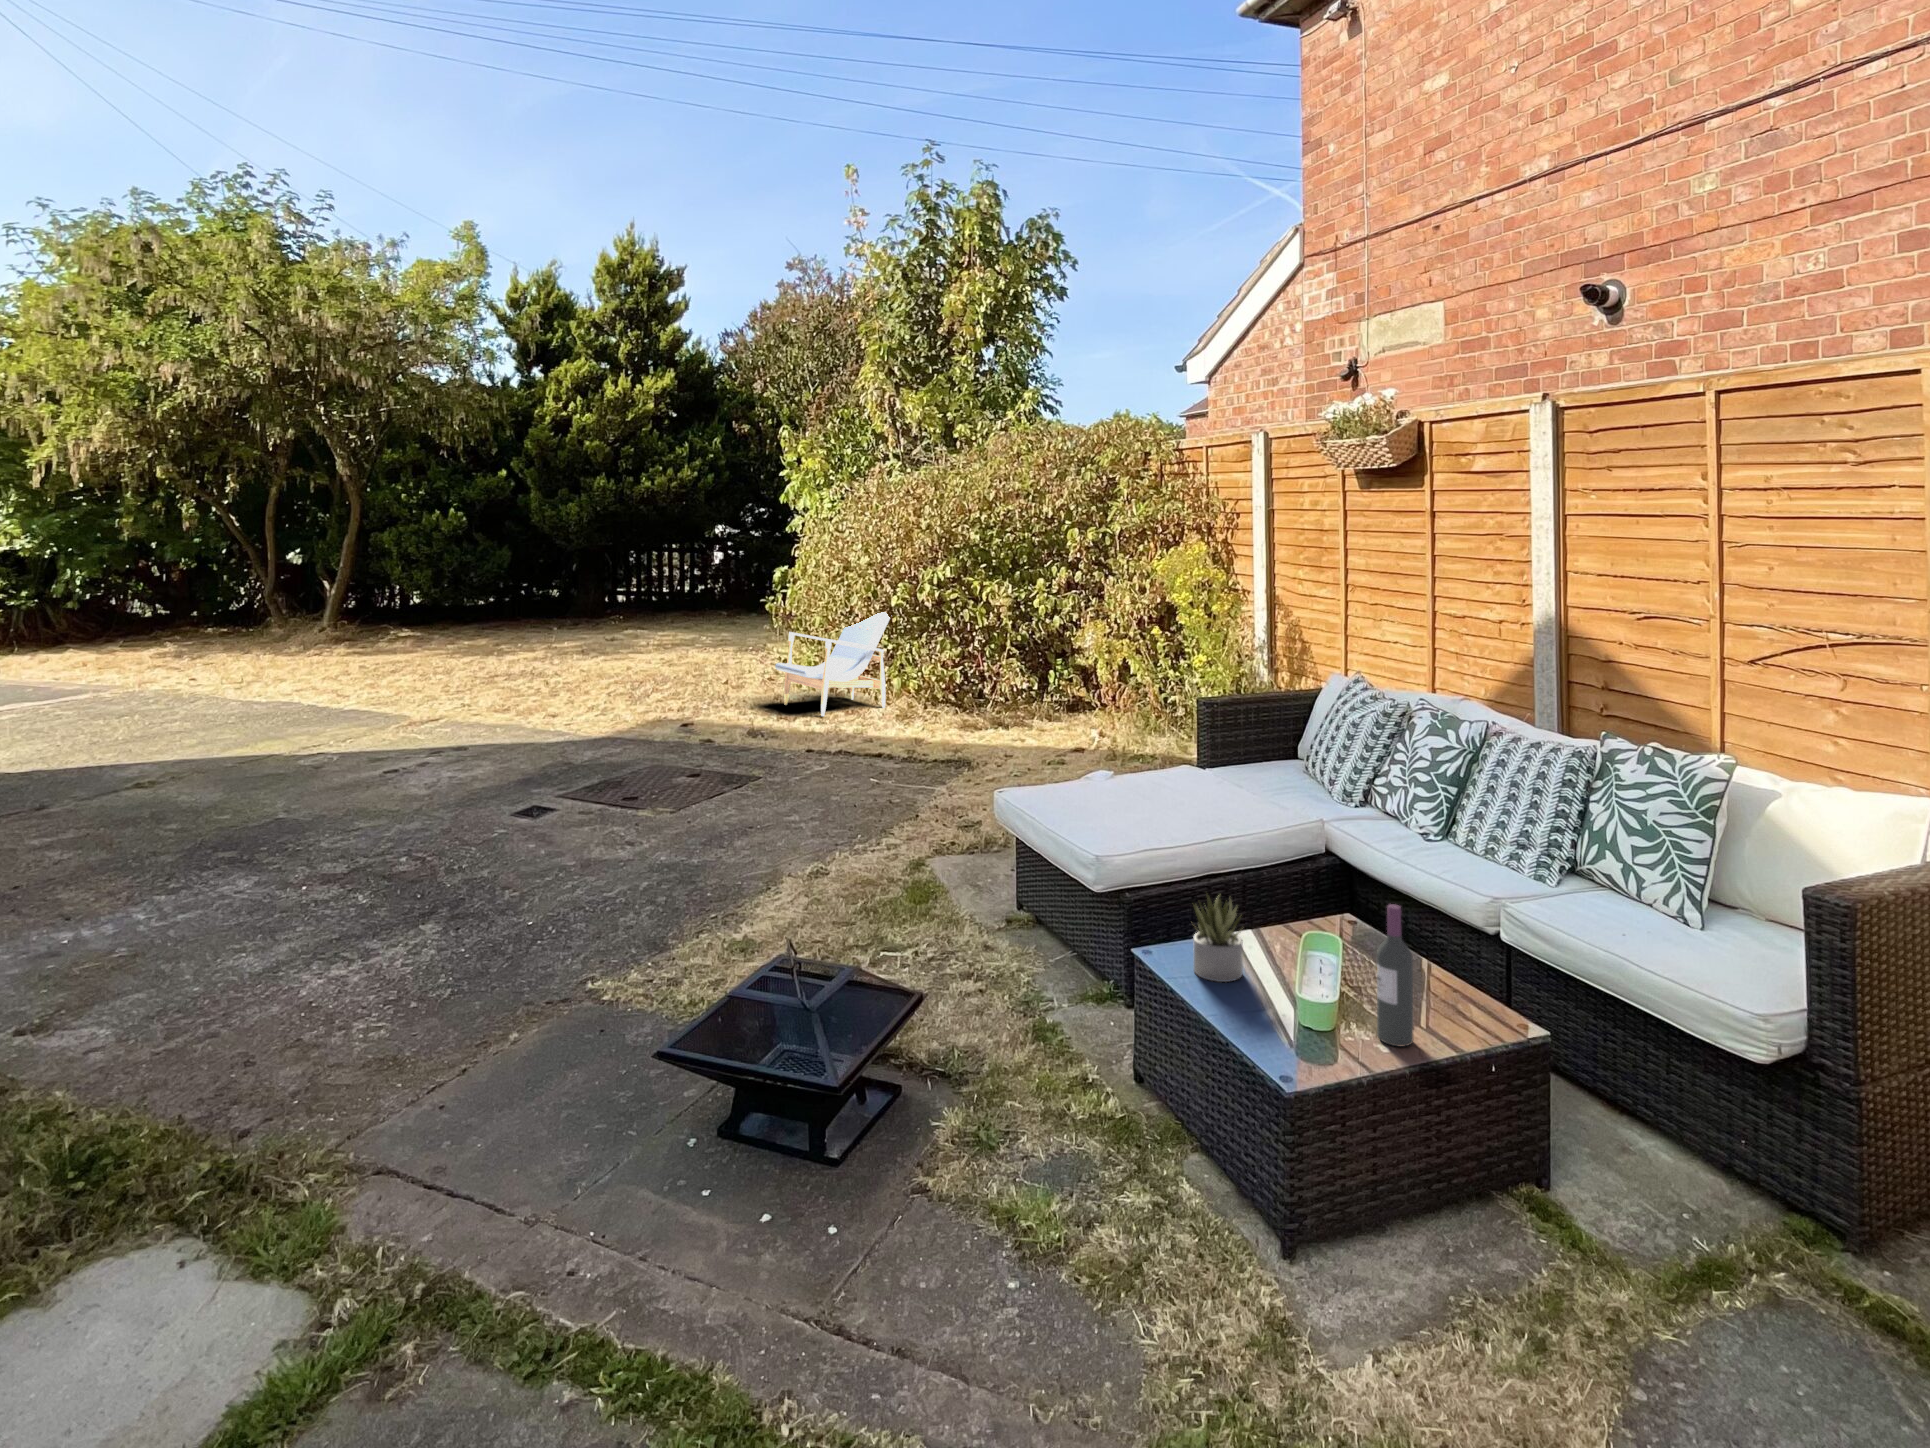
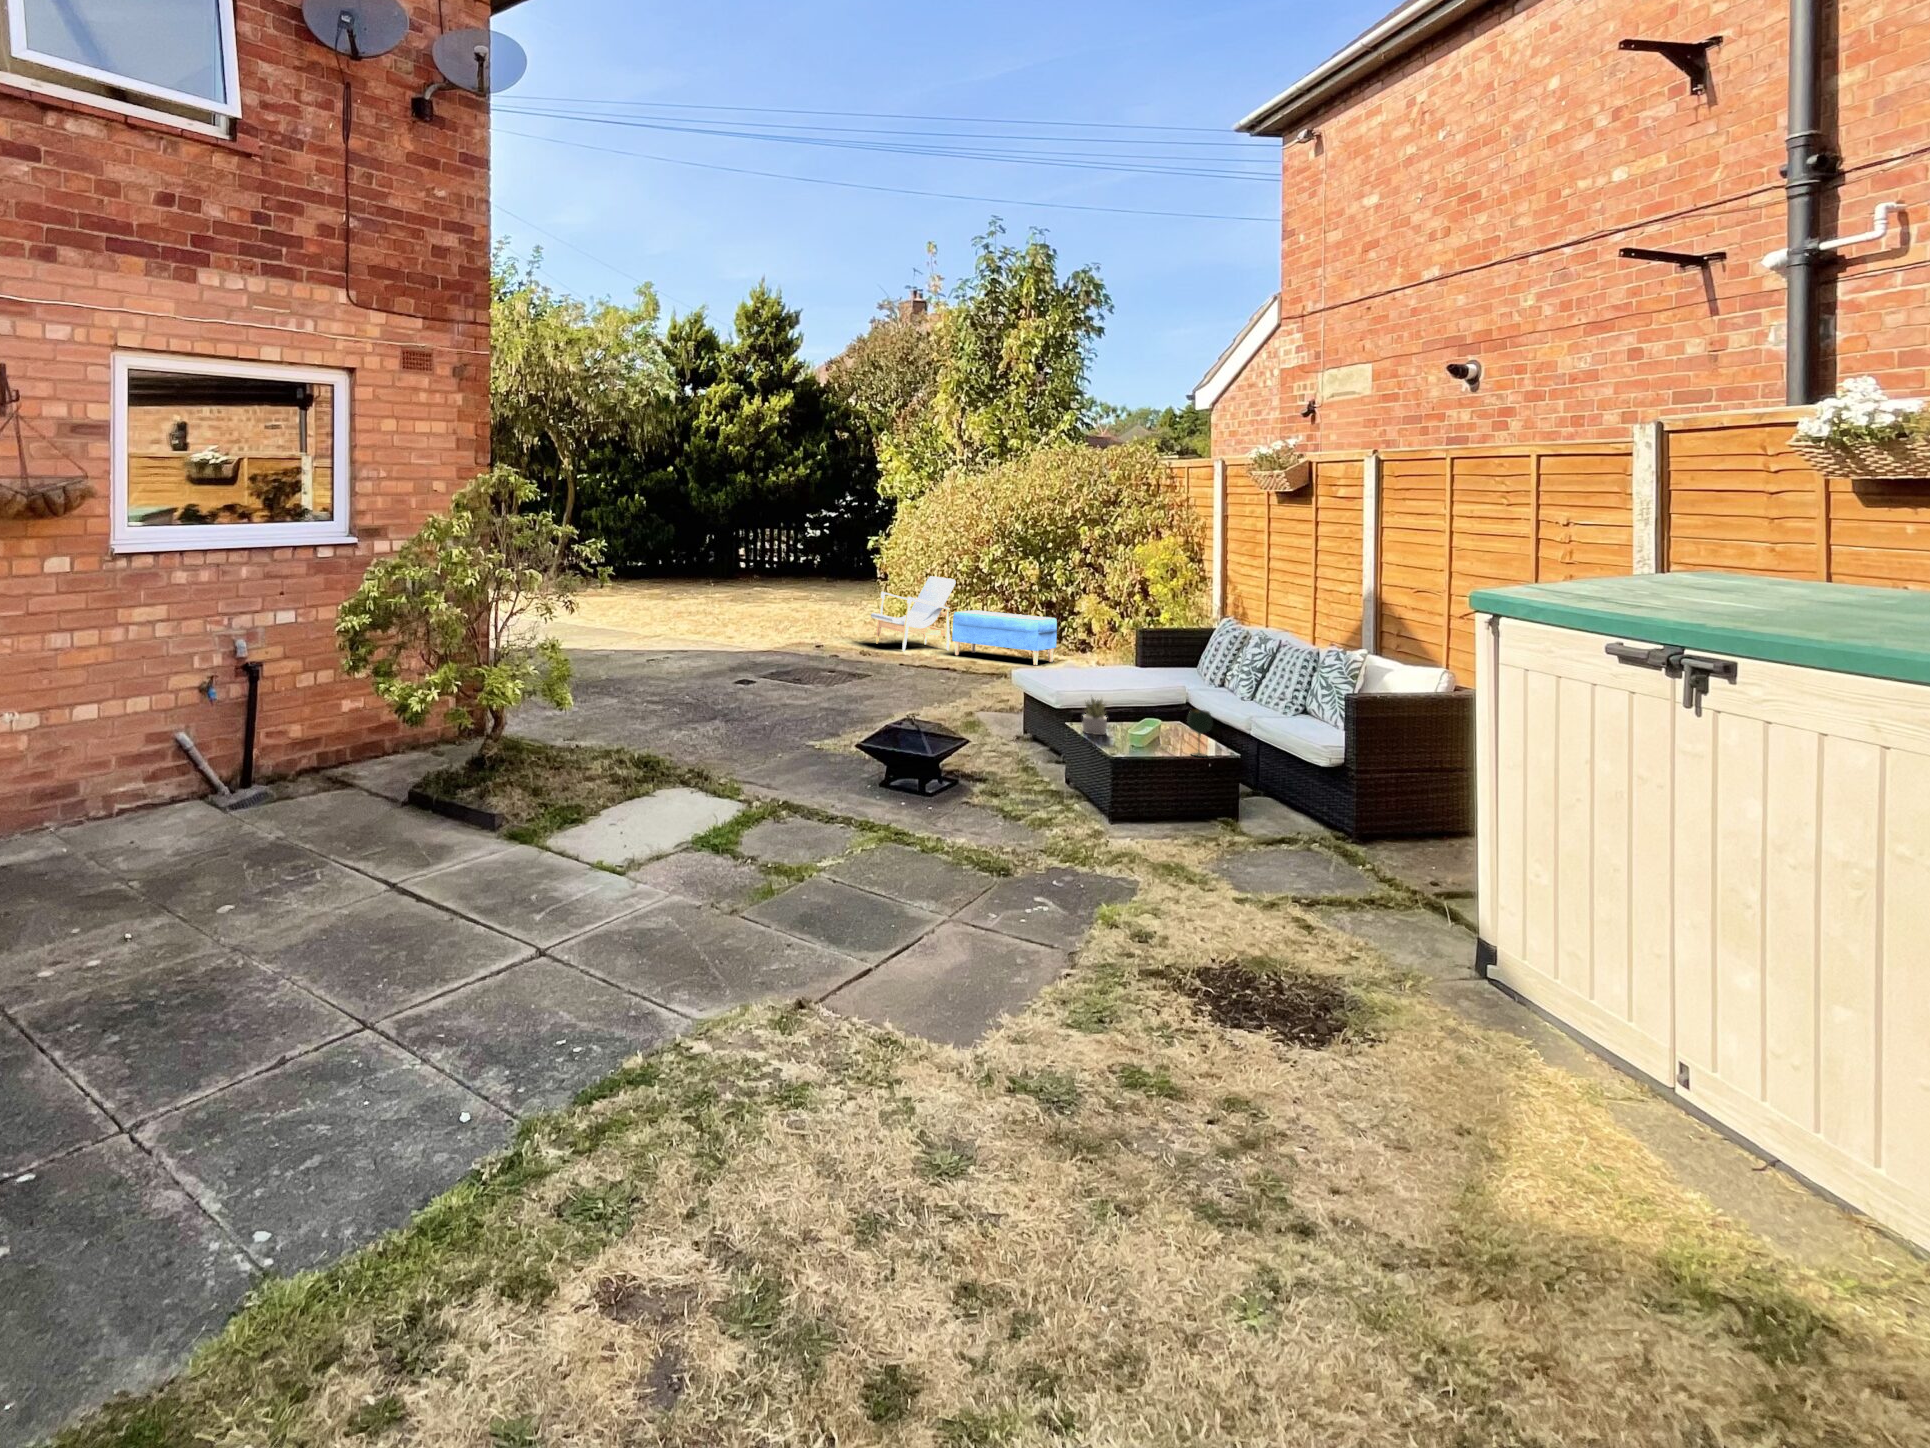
bench: none [890,651,1030,726] -> present [952,610,1057,665]
wine bottle: present [1377,904,1413,1047] -> none [1156,693,1174,755]
wine glass: none [1430,927,1484,1037] -> present [1188,710,1212,757]

